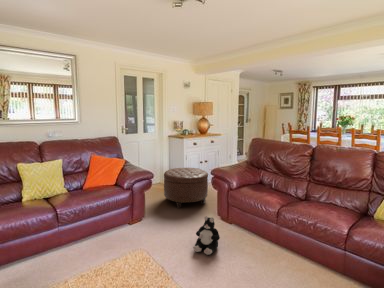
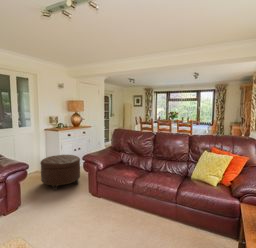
plush toy: present [193,216,220,255] -> none [66,197,90,232]

